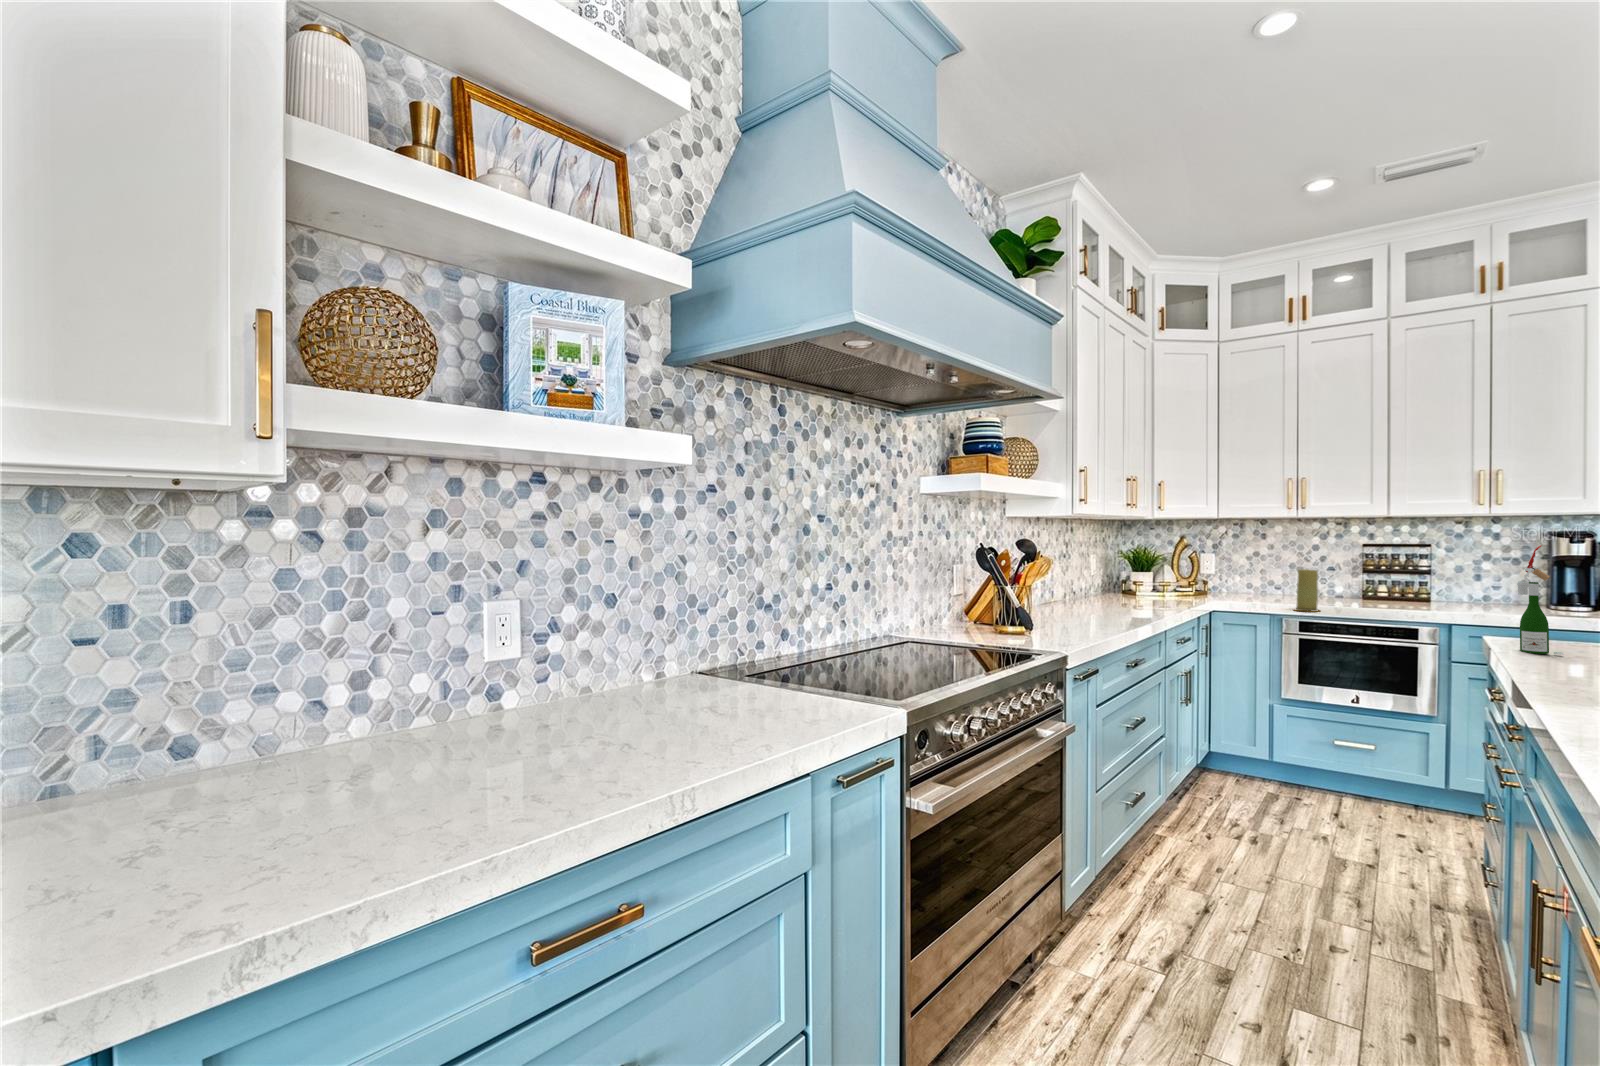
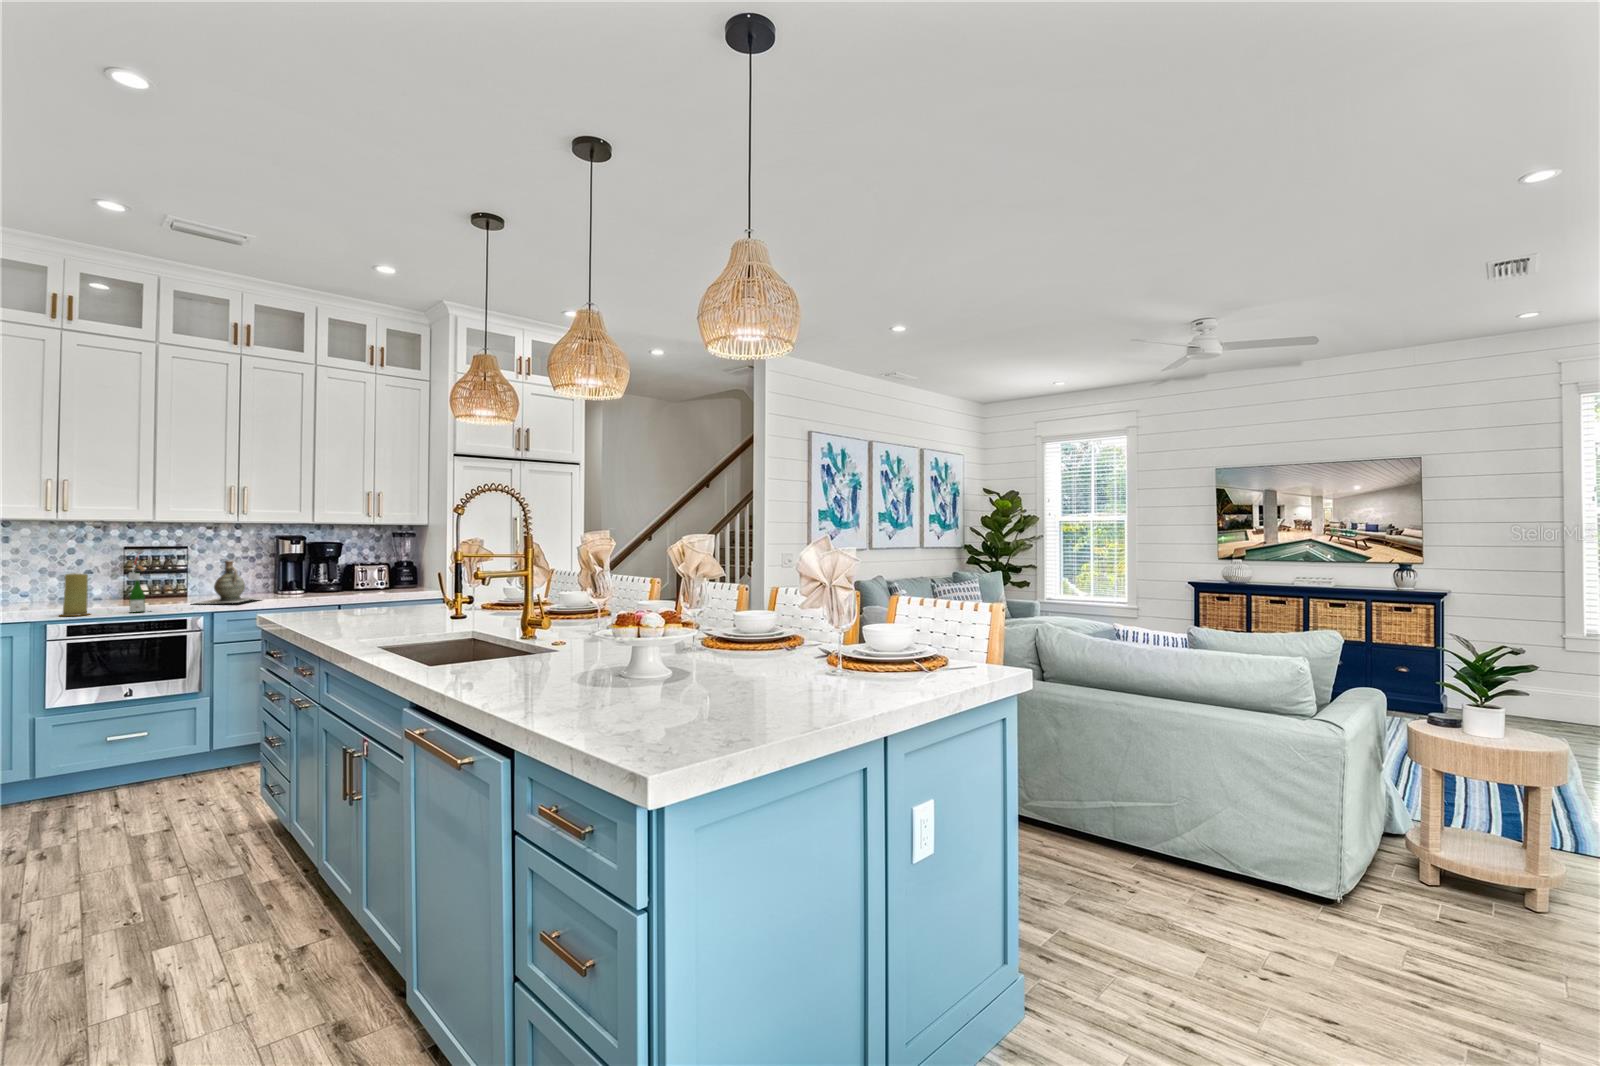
wine bottle: present [1517,546,1564,655] -> present [129,557,145,612]
ceramic jug: none [1424,562,1524,615] -> present [198,561,257,604]

